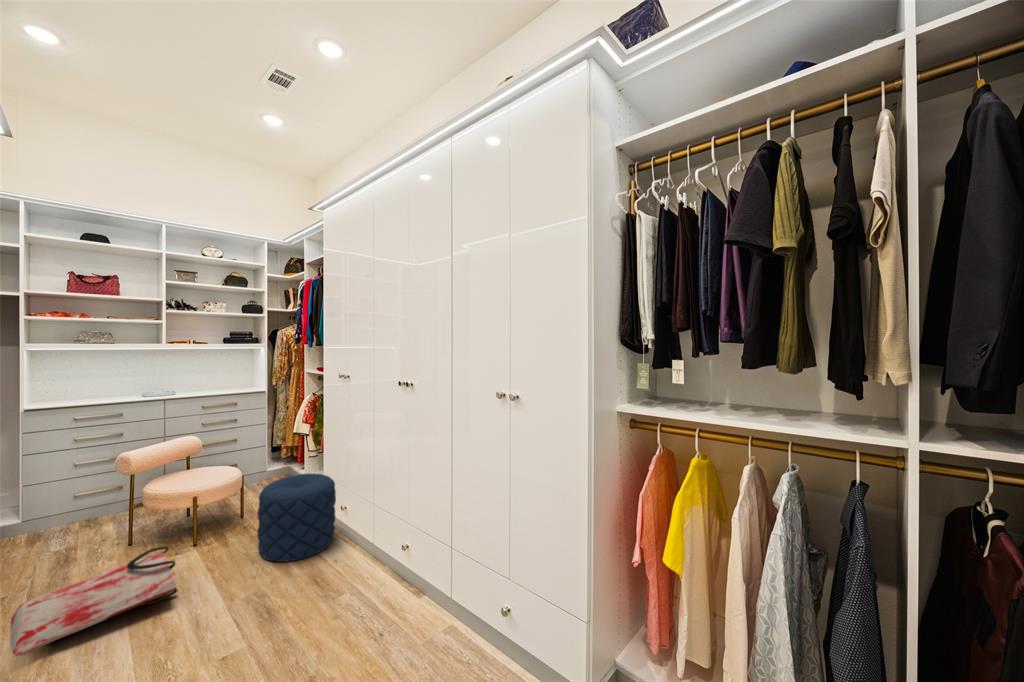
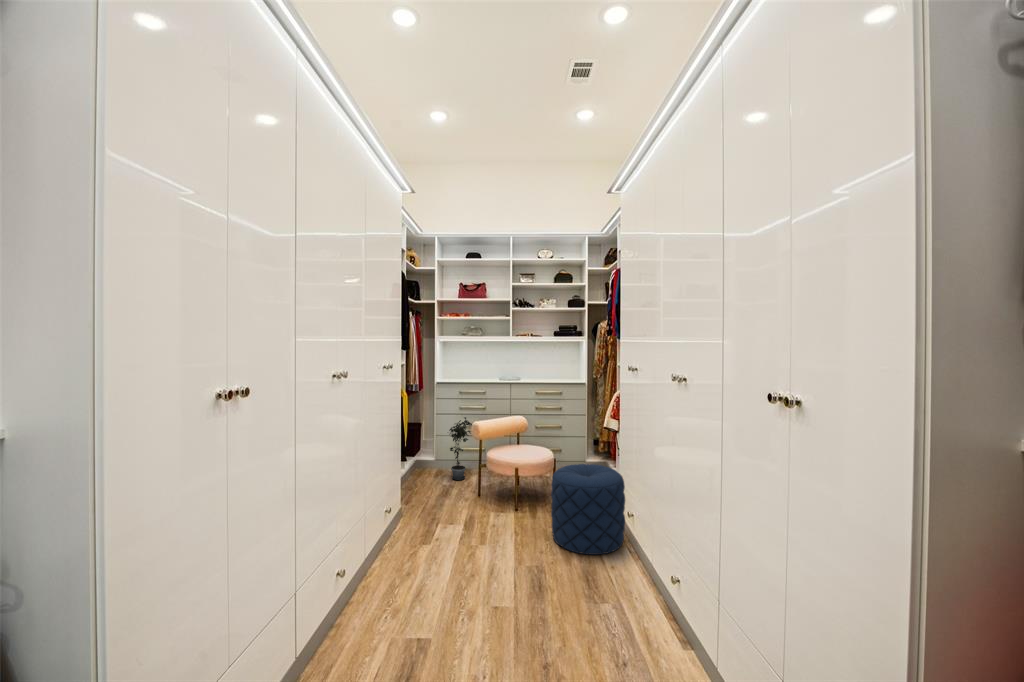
potted plant: none [53,454,106,541] -> present [449,417,472,480]
bag: present [10,547,177,656] -> none [389,498,485,545]

